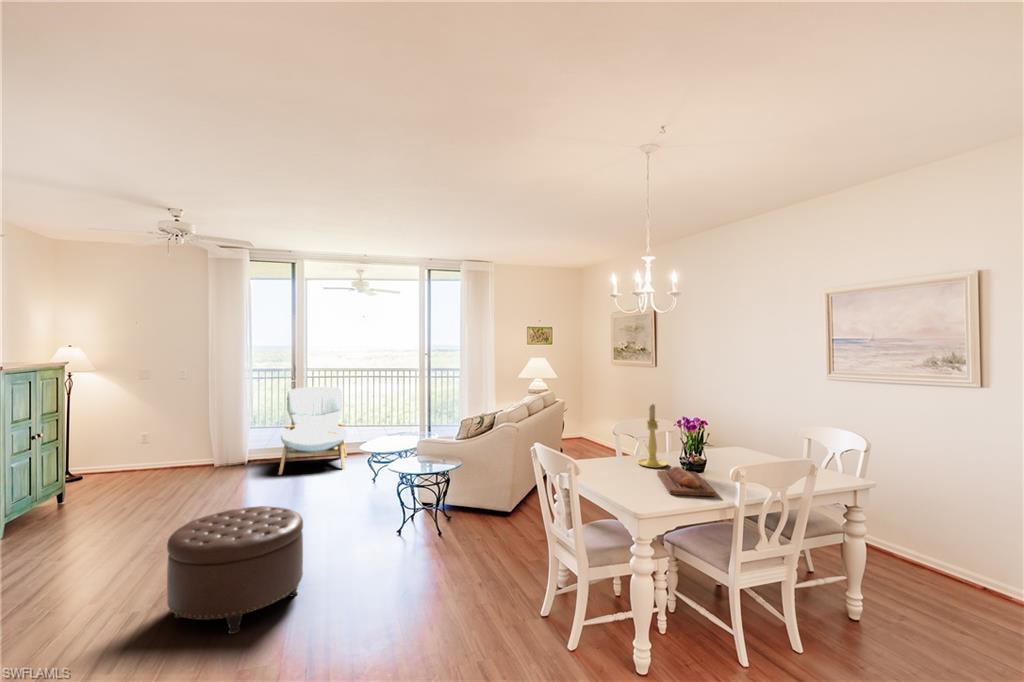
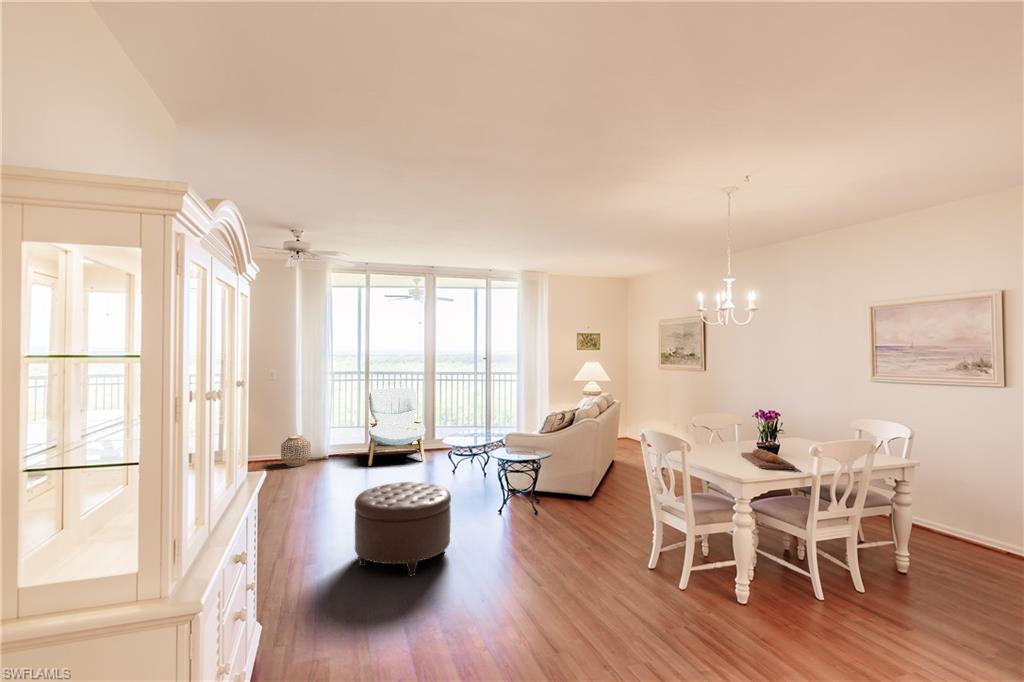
candle holder: present [637,404,667,468] -> none [719,399,746,451]
woven basket: none [177,441,214,476] -> present [281,435,310,466]

